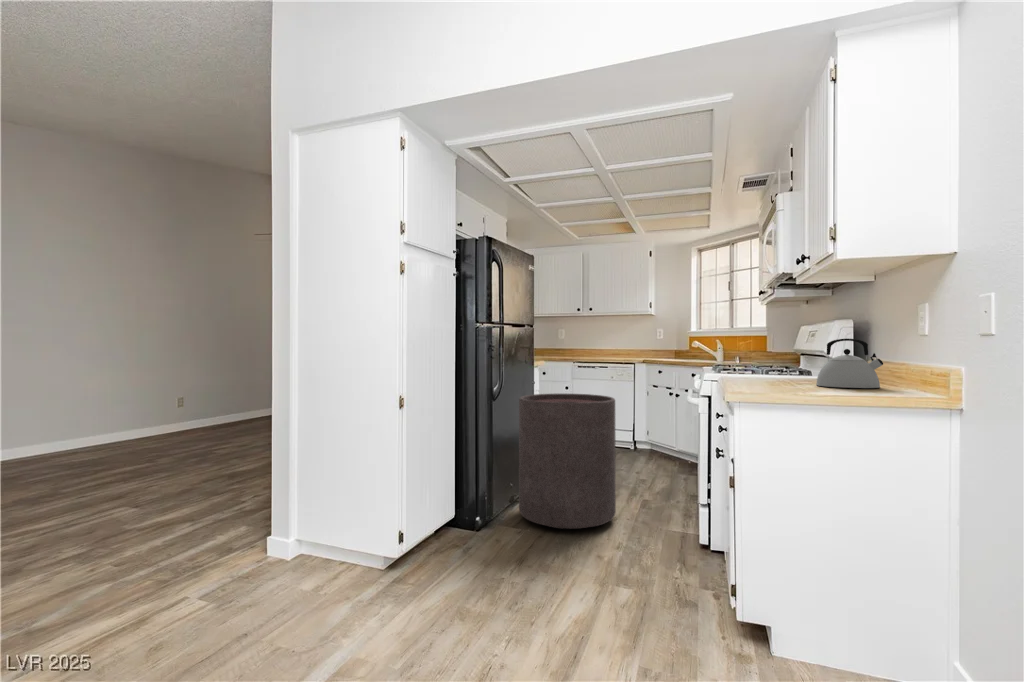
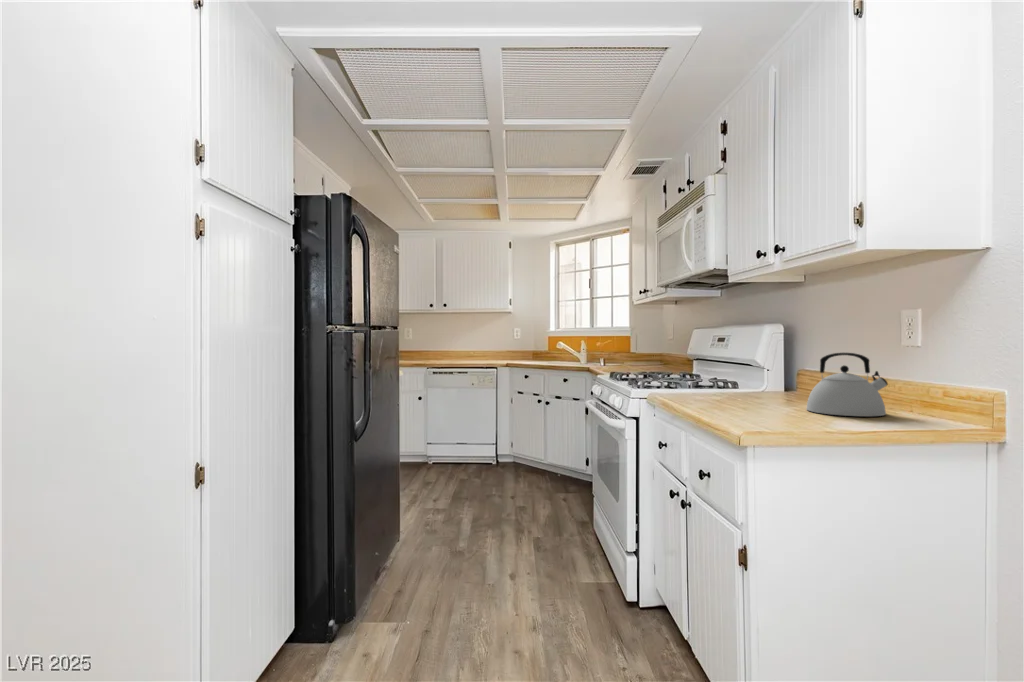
trash can: present [519,394,616,529] -> none [387,416,517,610]

